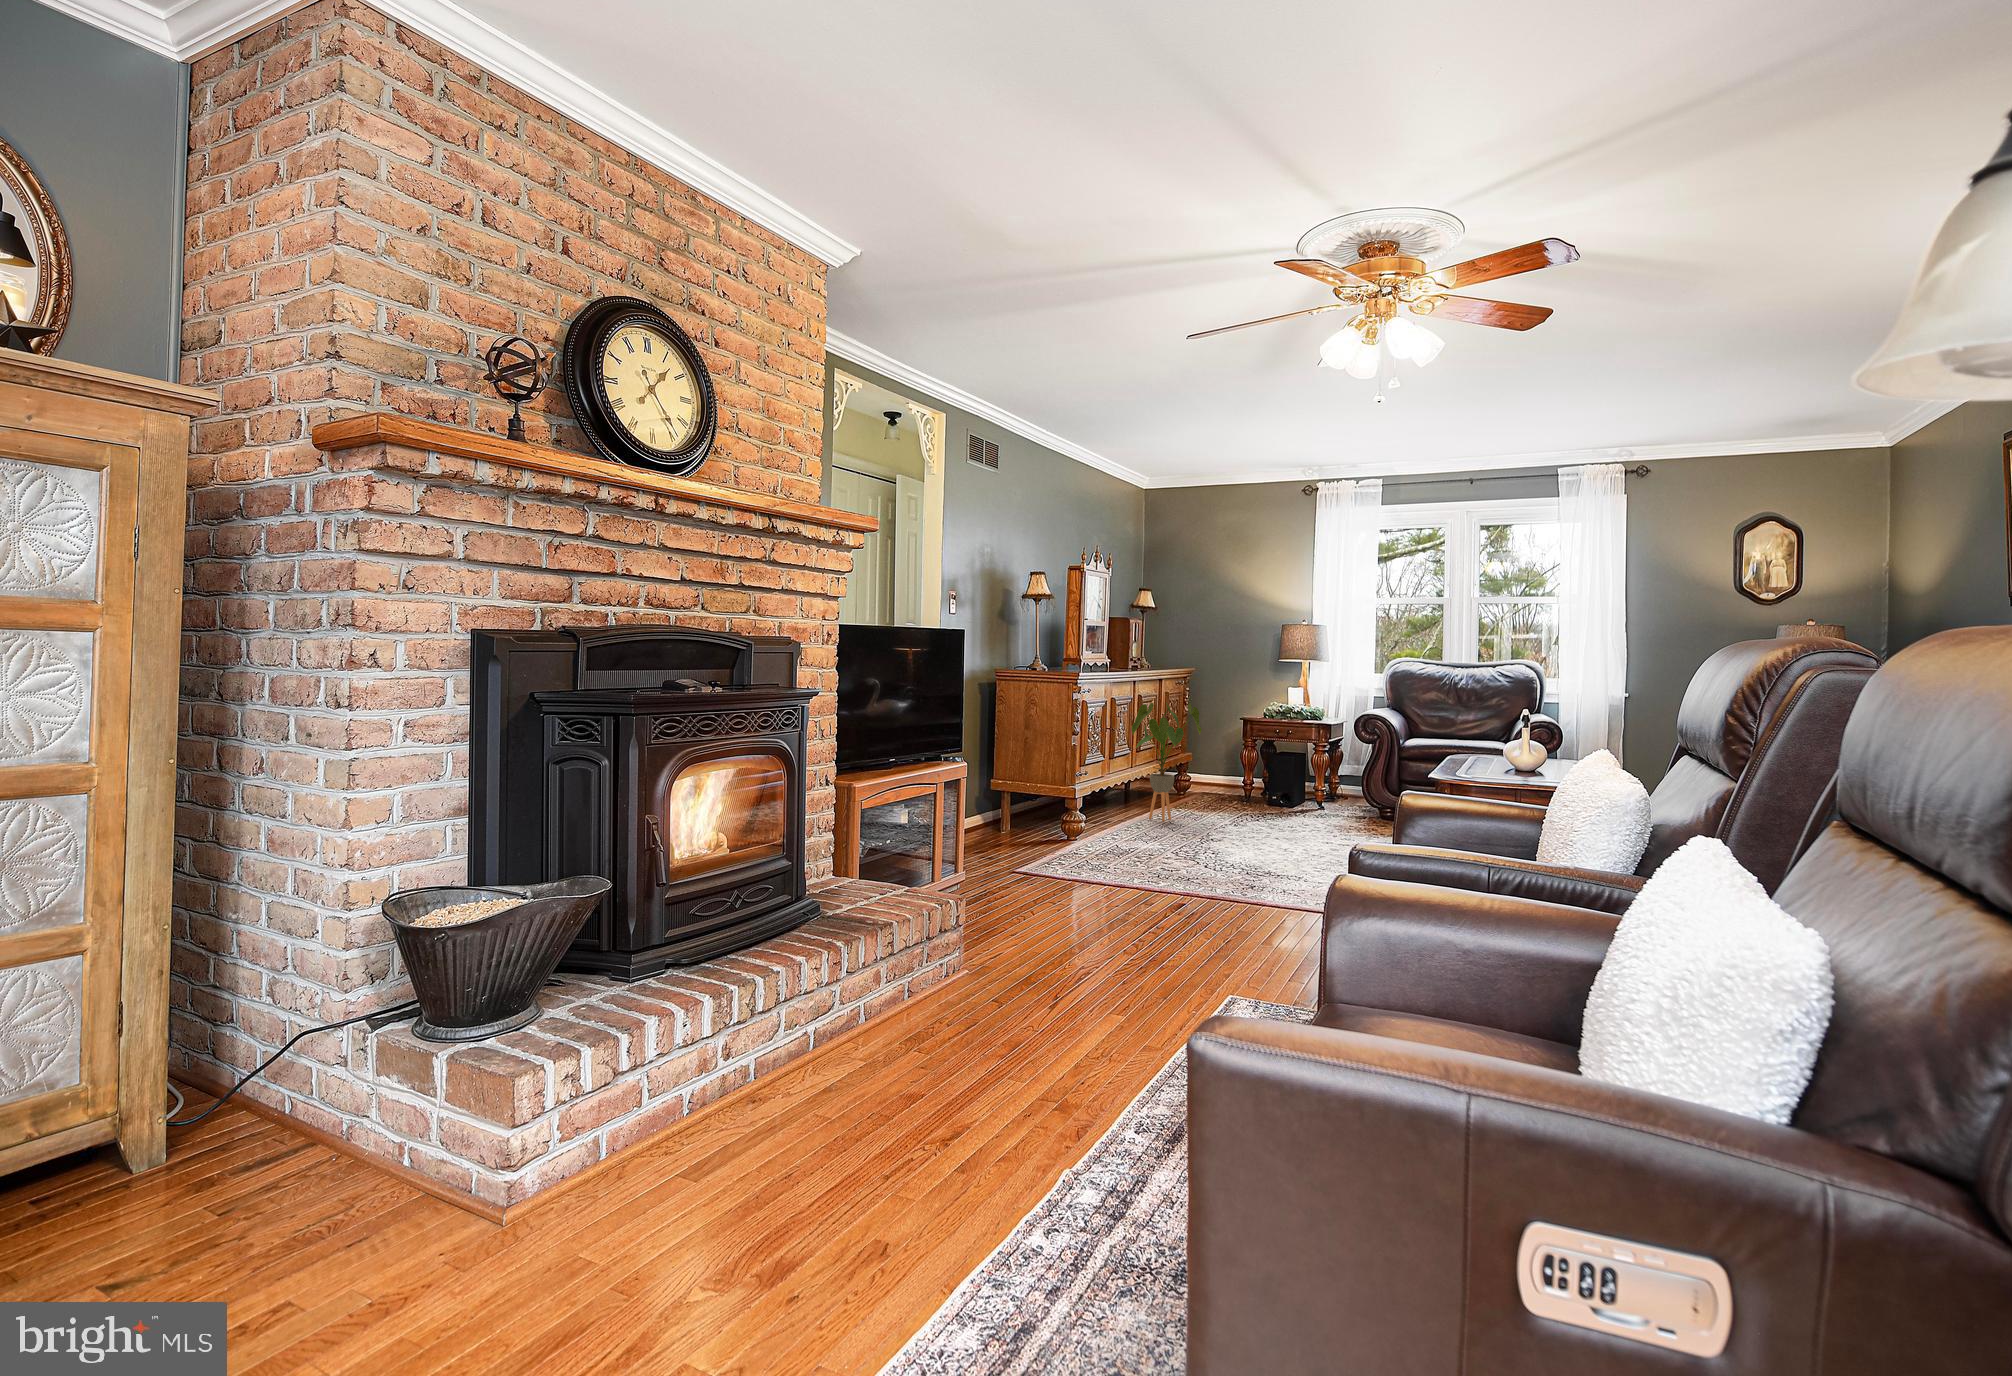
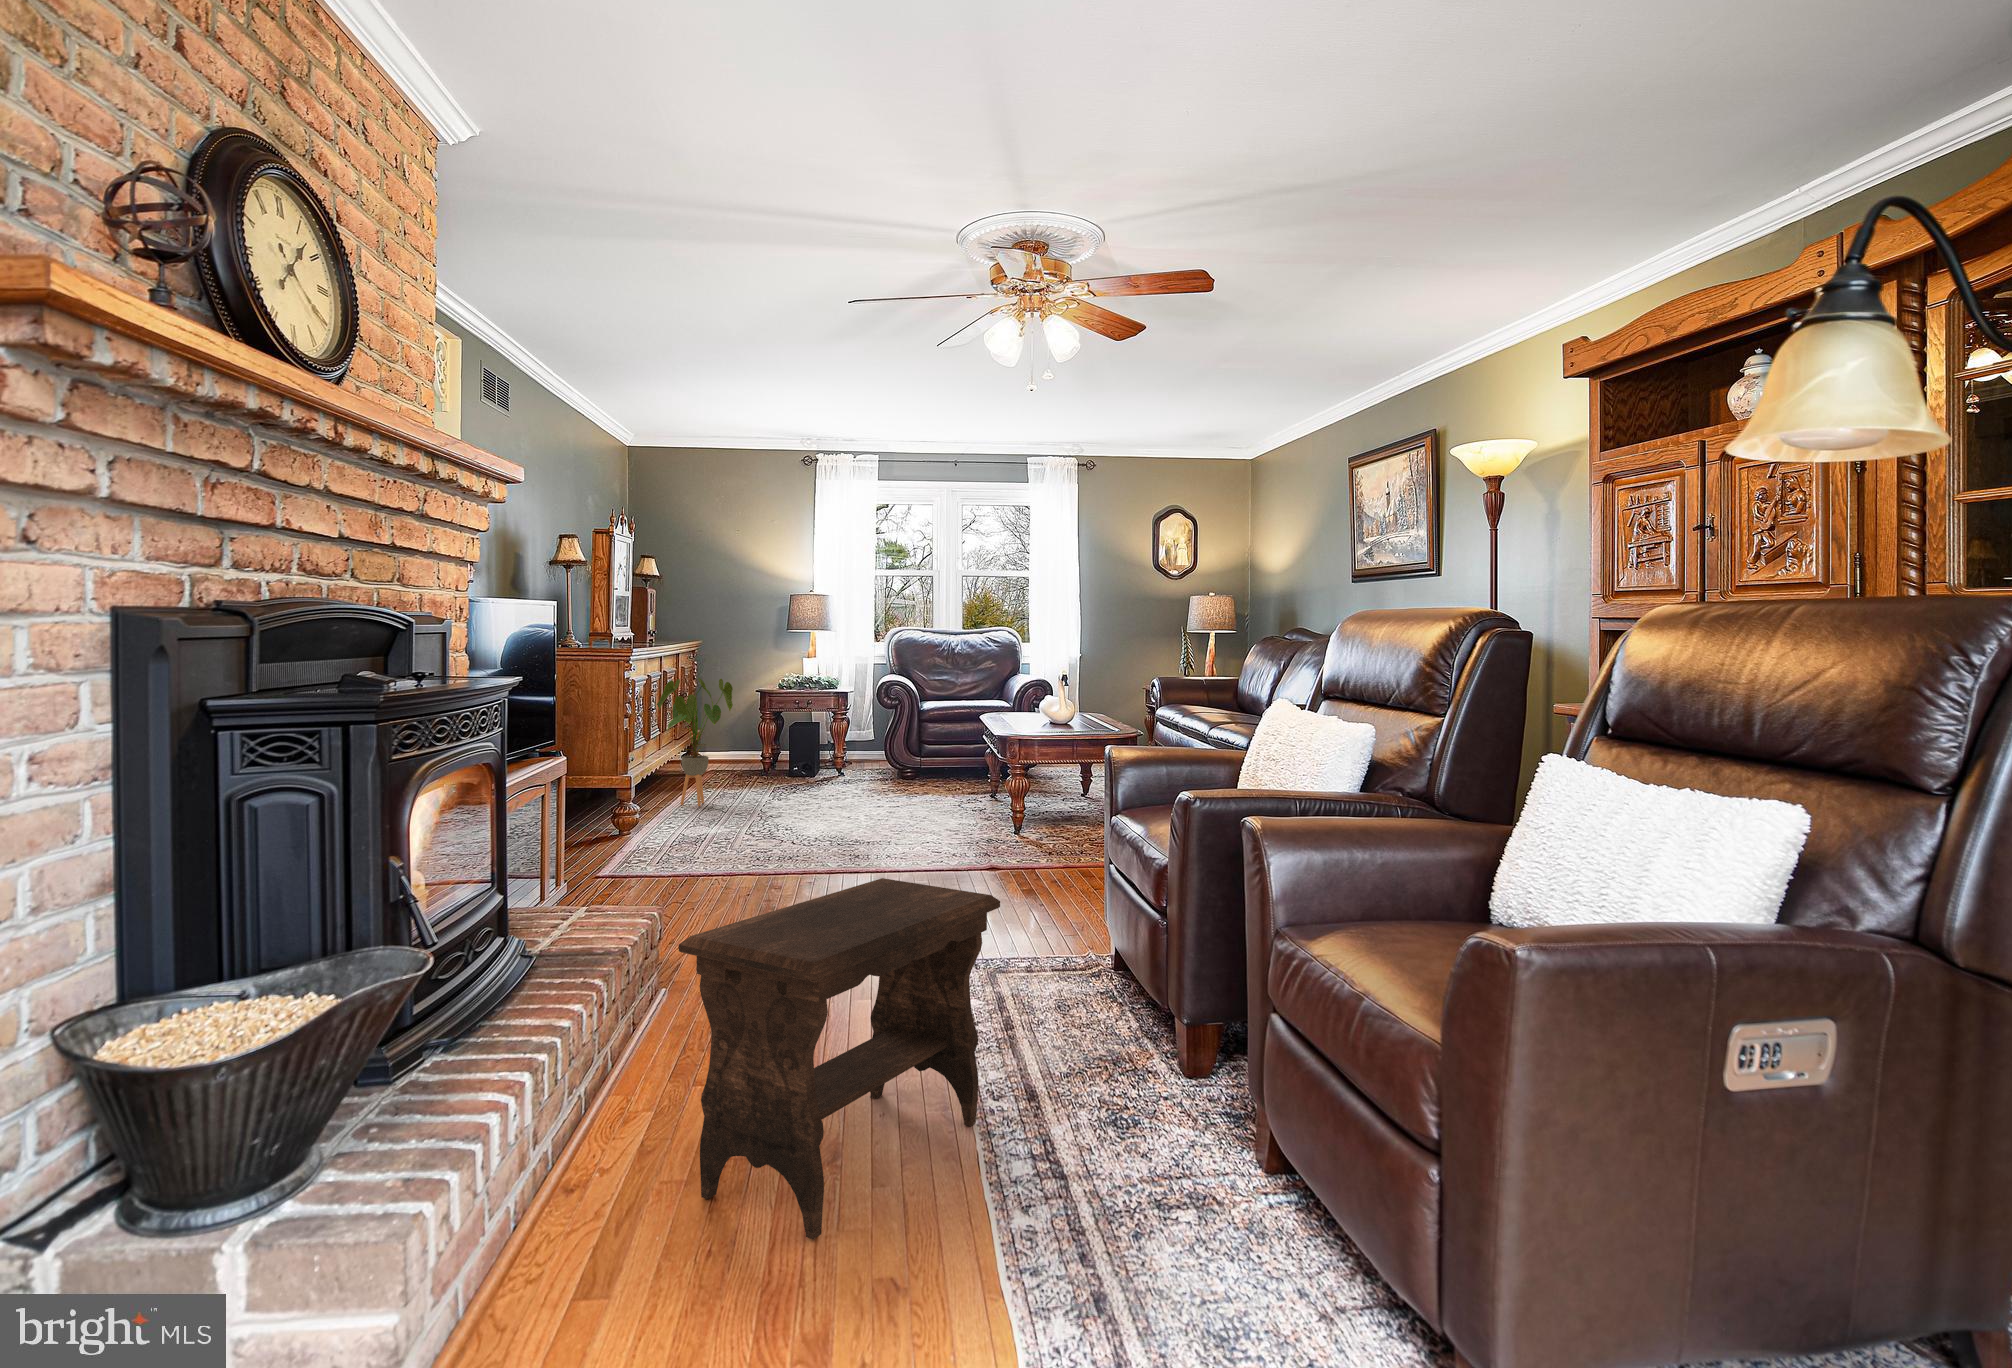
footstool: none [807,885,1127,1194] -> present [679,878,1000,1240]

